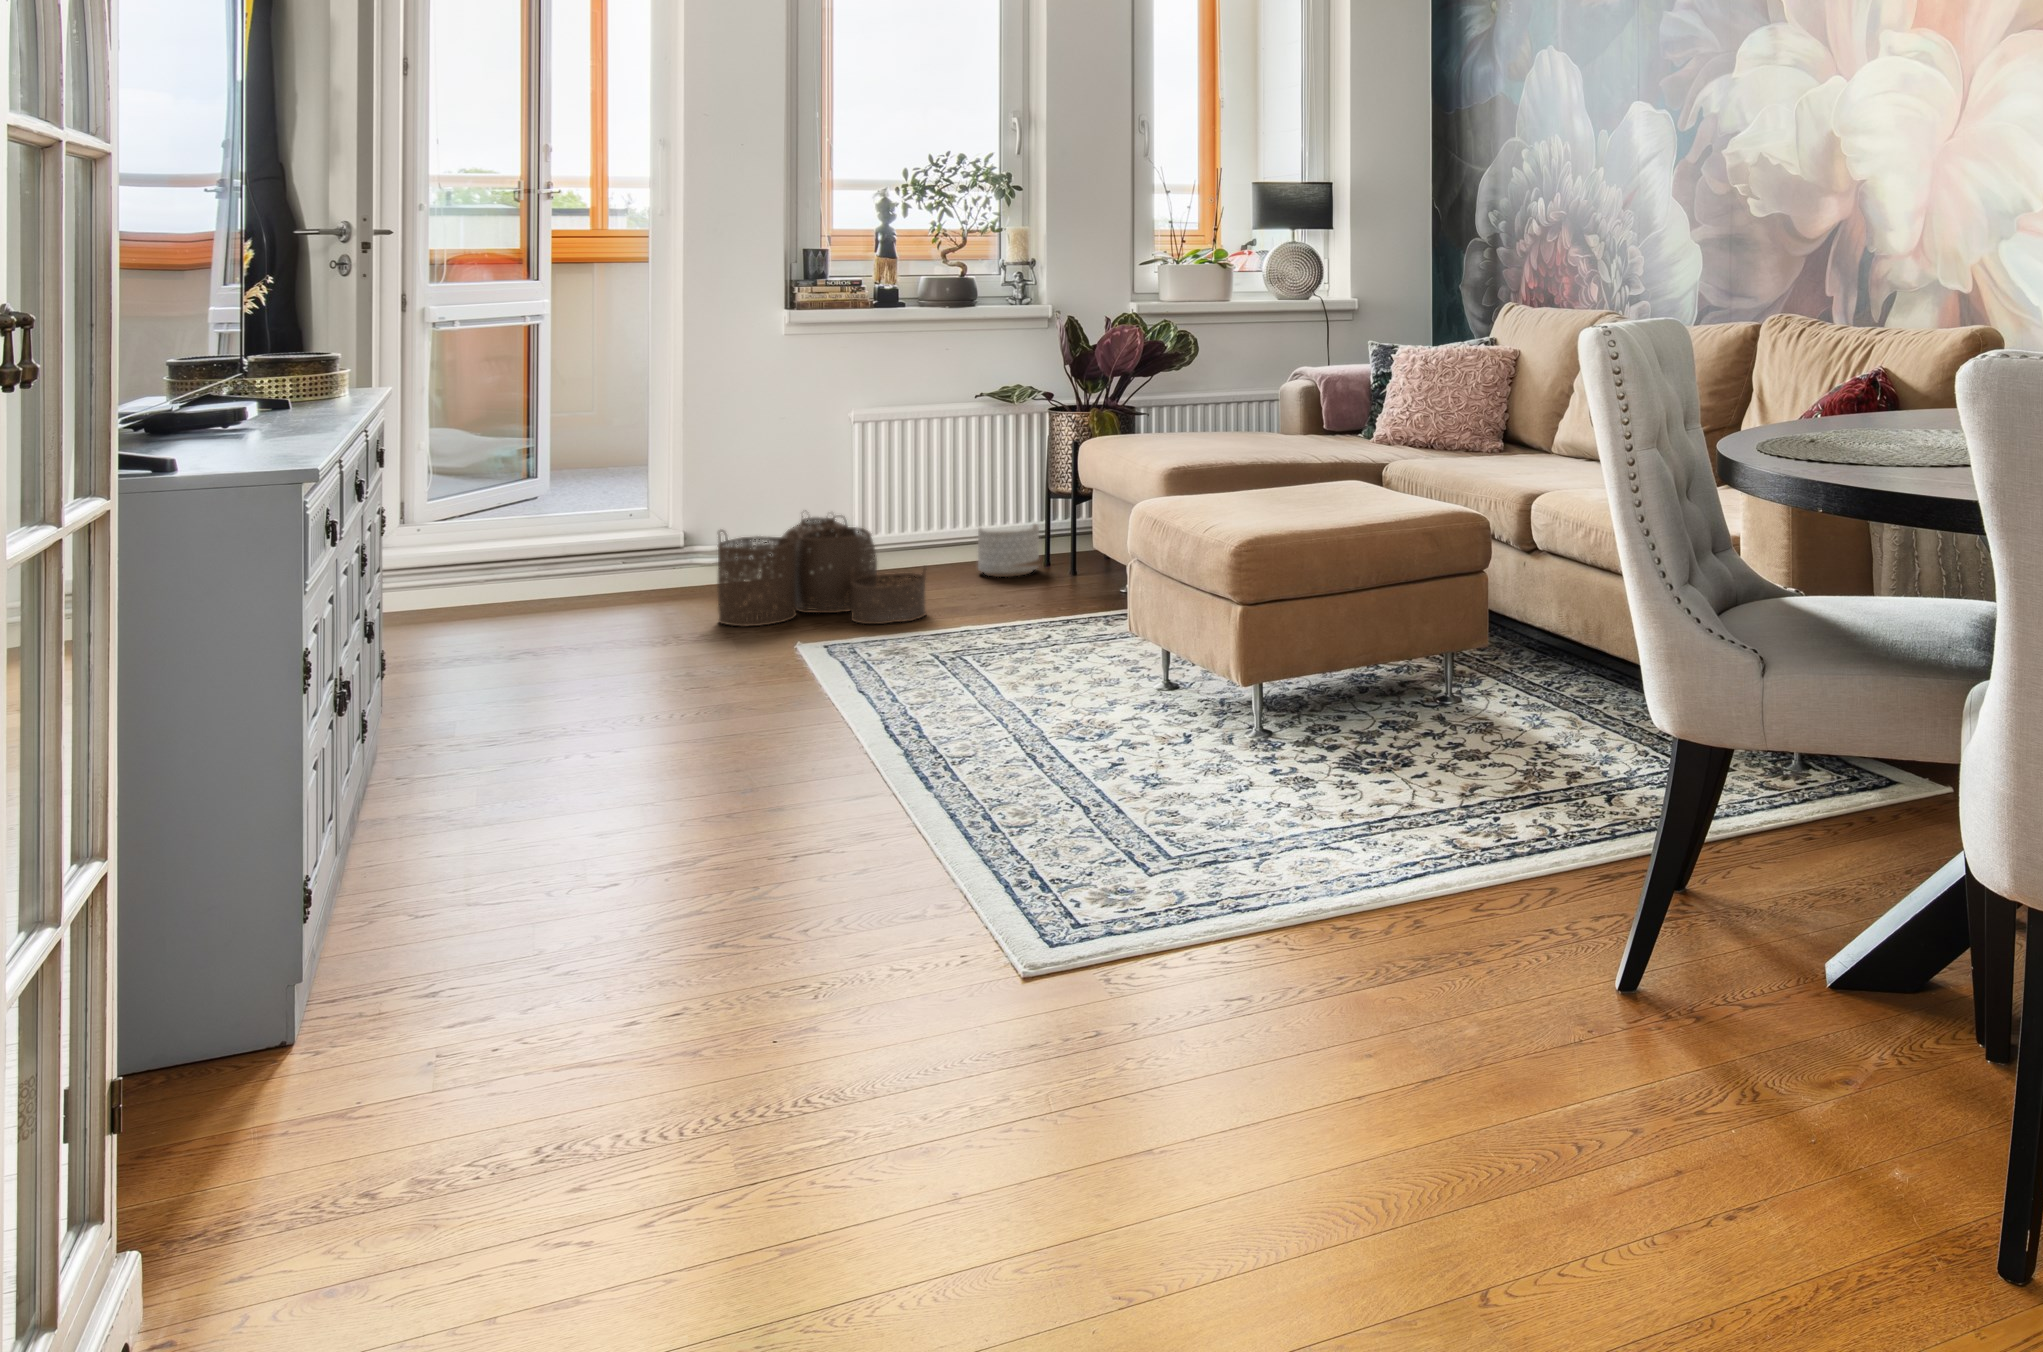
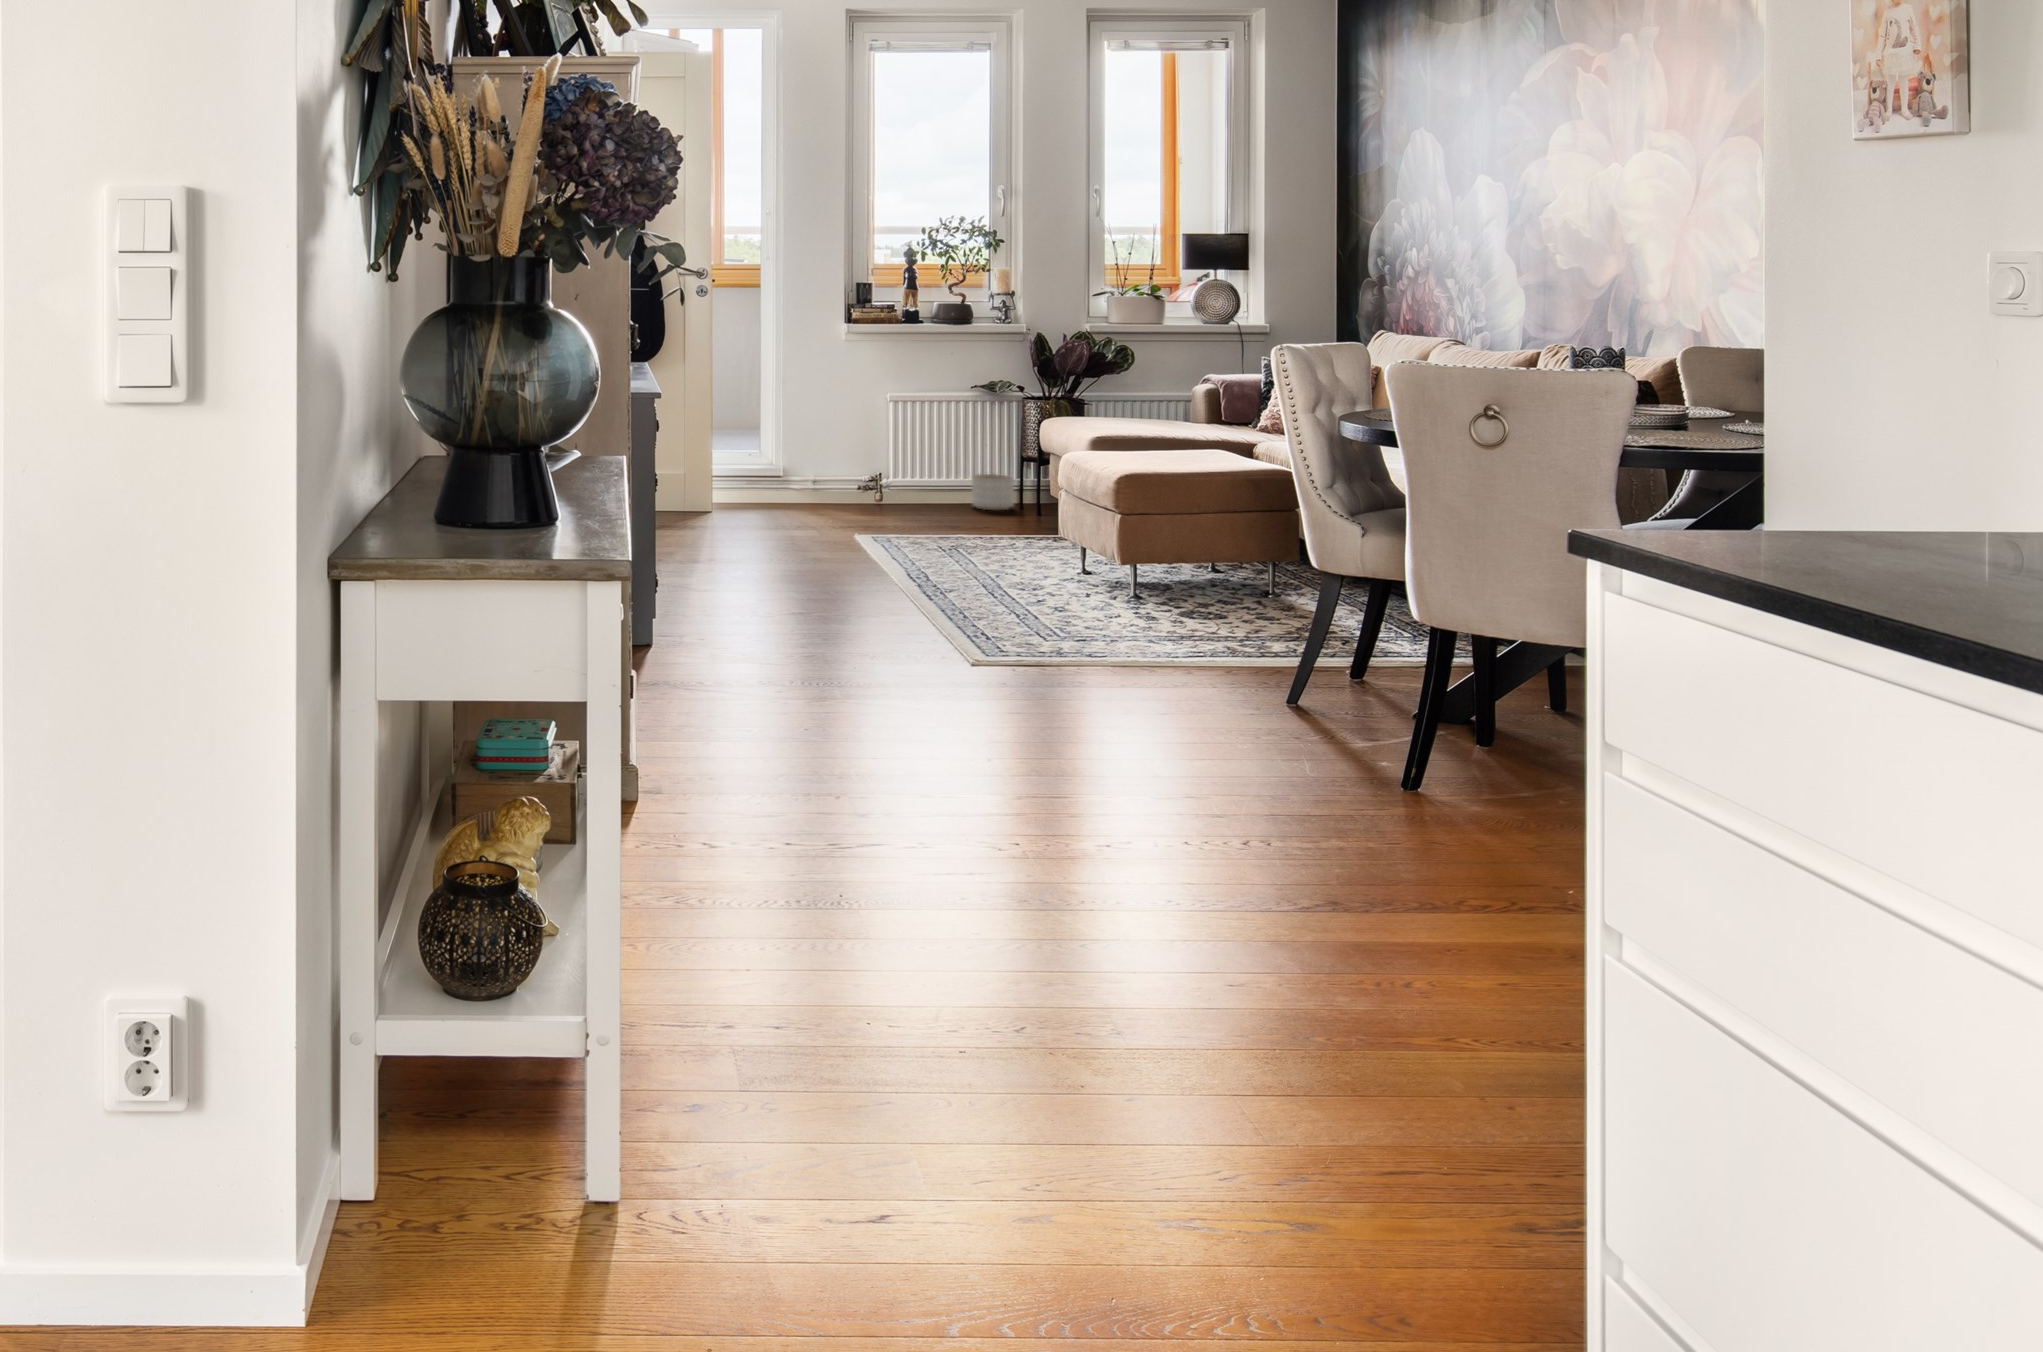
woven basket: present [718,516,926,627] -> none [812,455,937,527]

